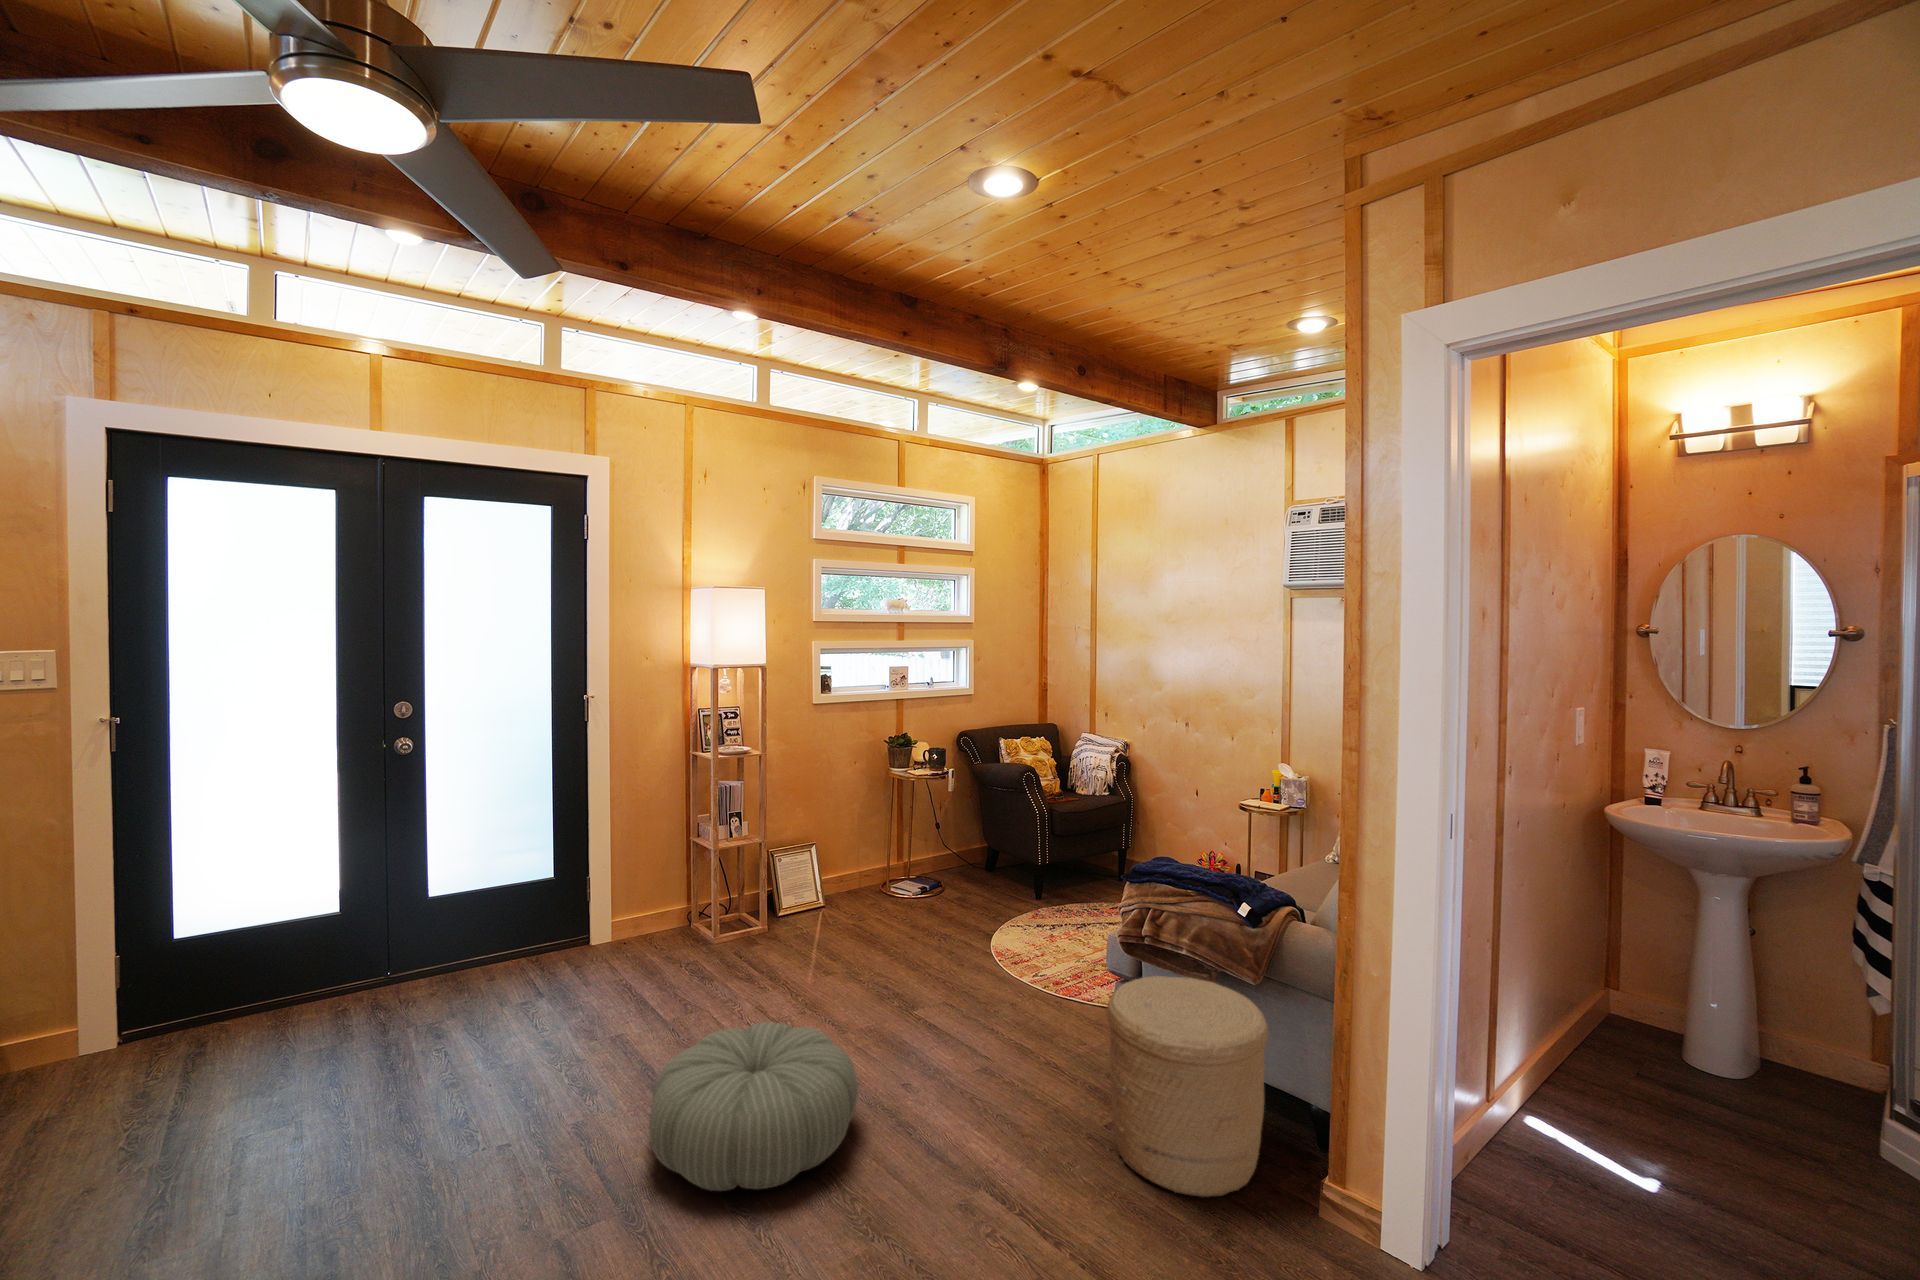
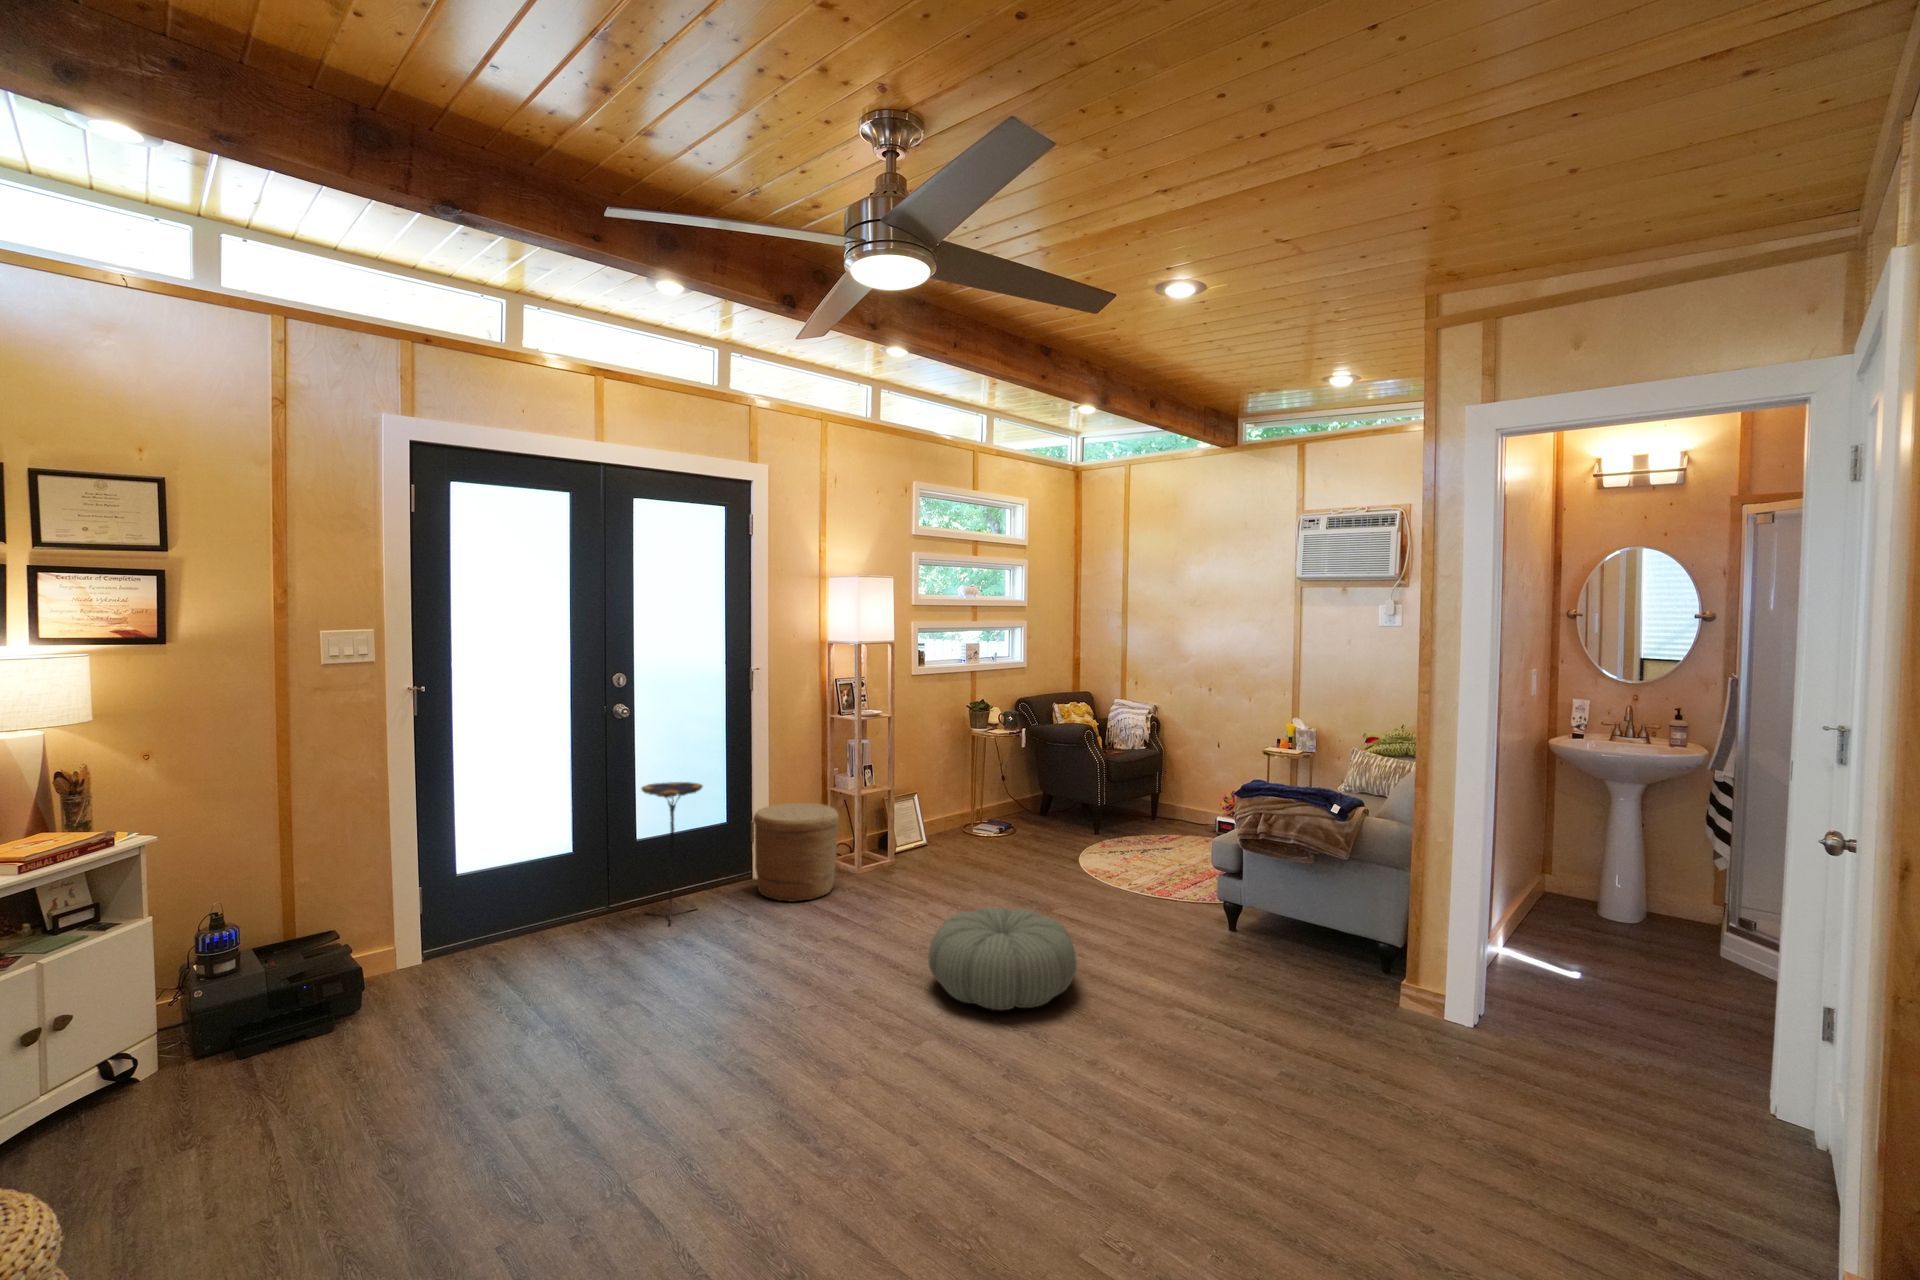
side table: none [406,833,490,1011] -> present [641,782,702,924]
woven basket: present [1106,976,1268,1197] -> present [753,803,839,902]

